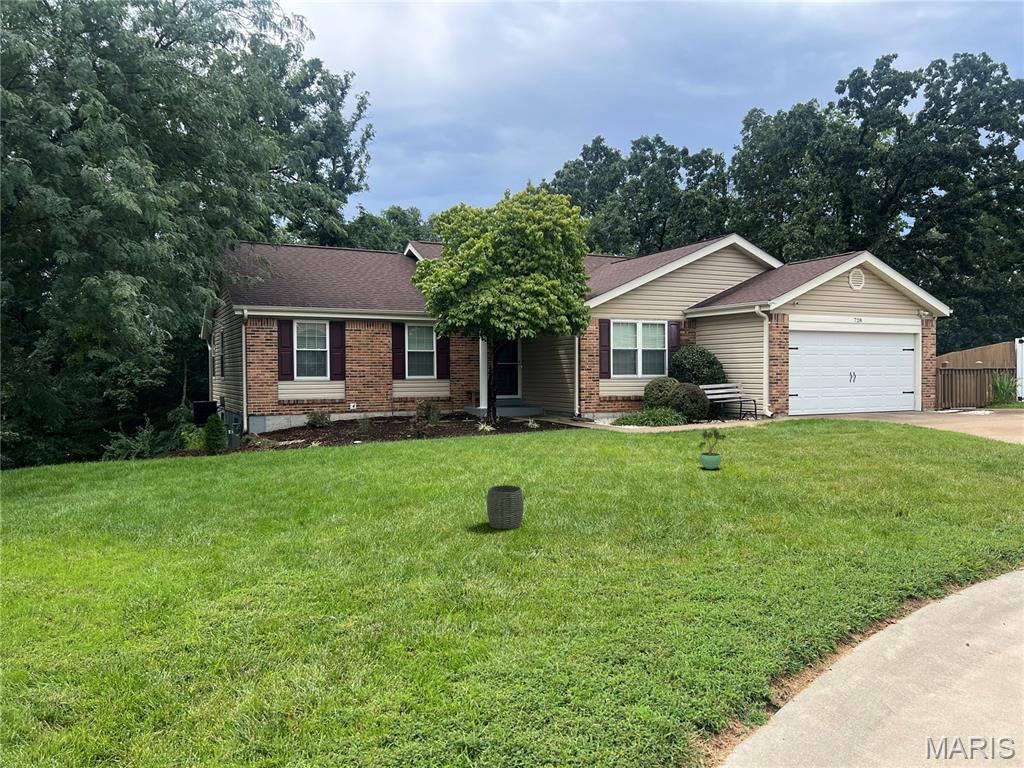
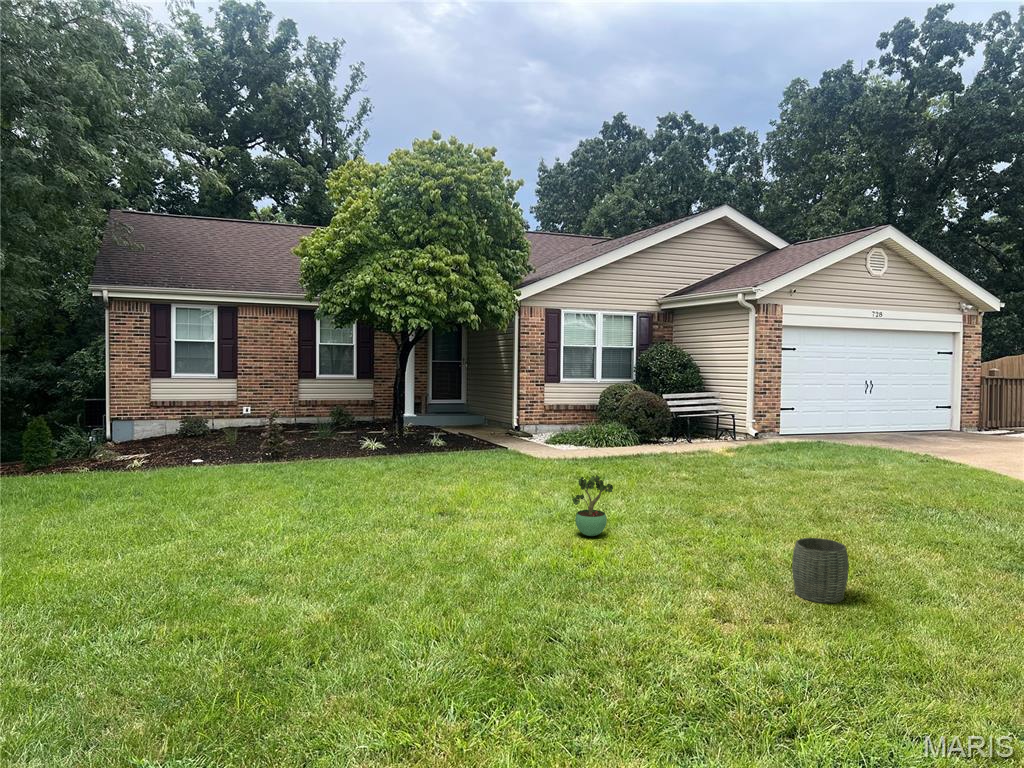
woven basket: present [487,485,524,529] -> present [792,538,849,603]

